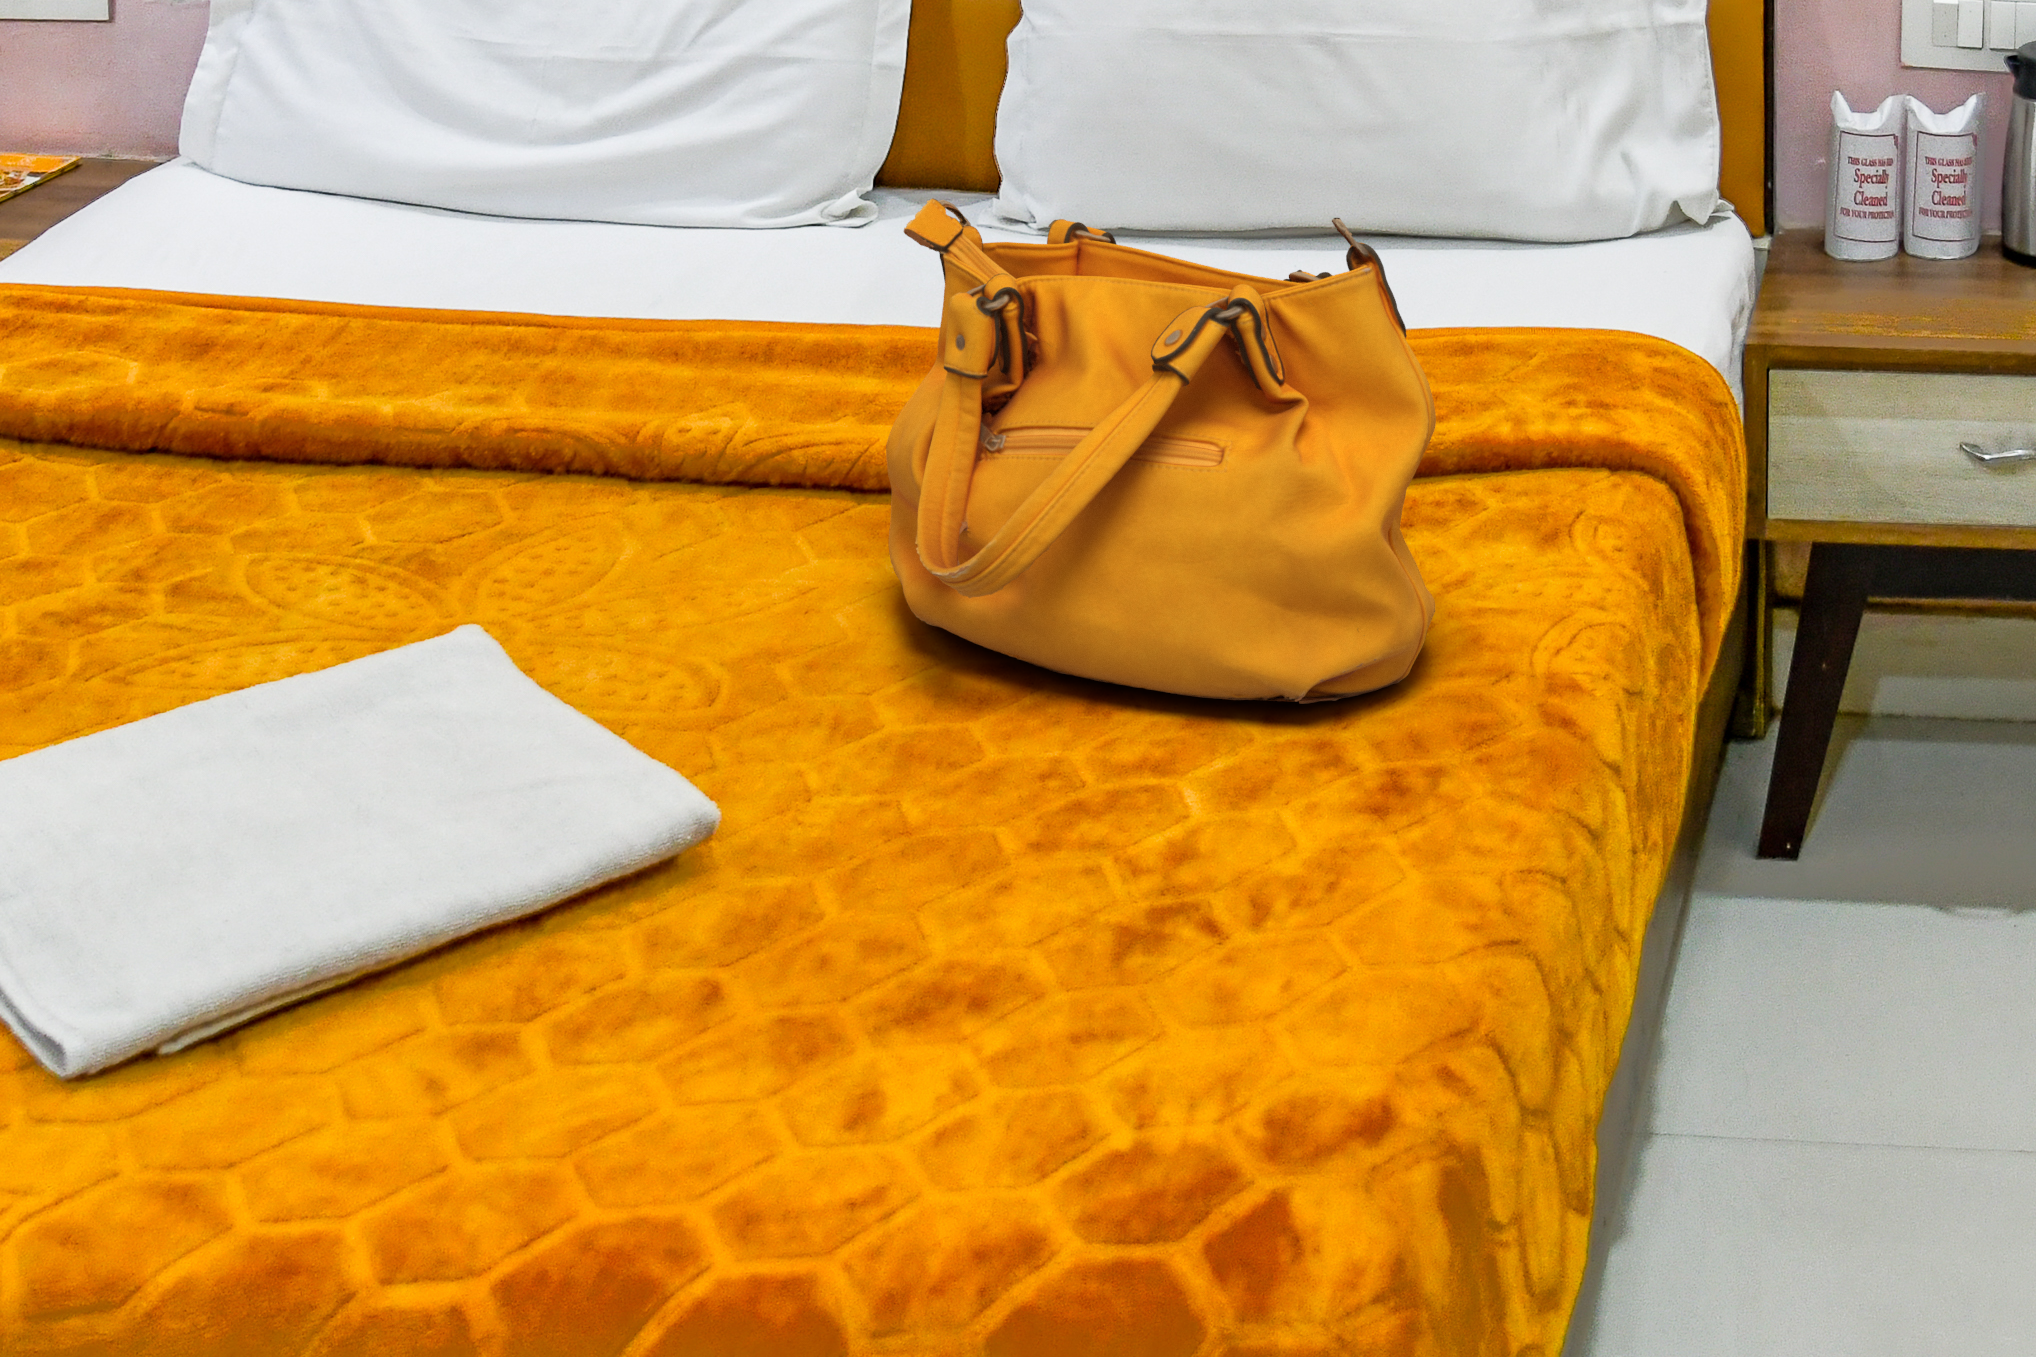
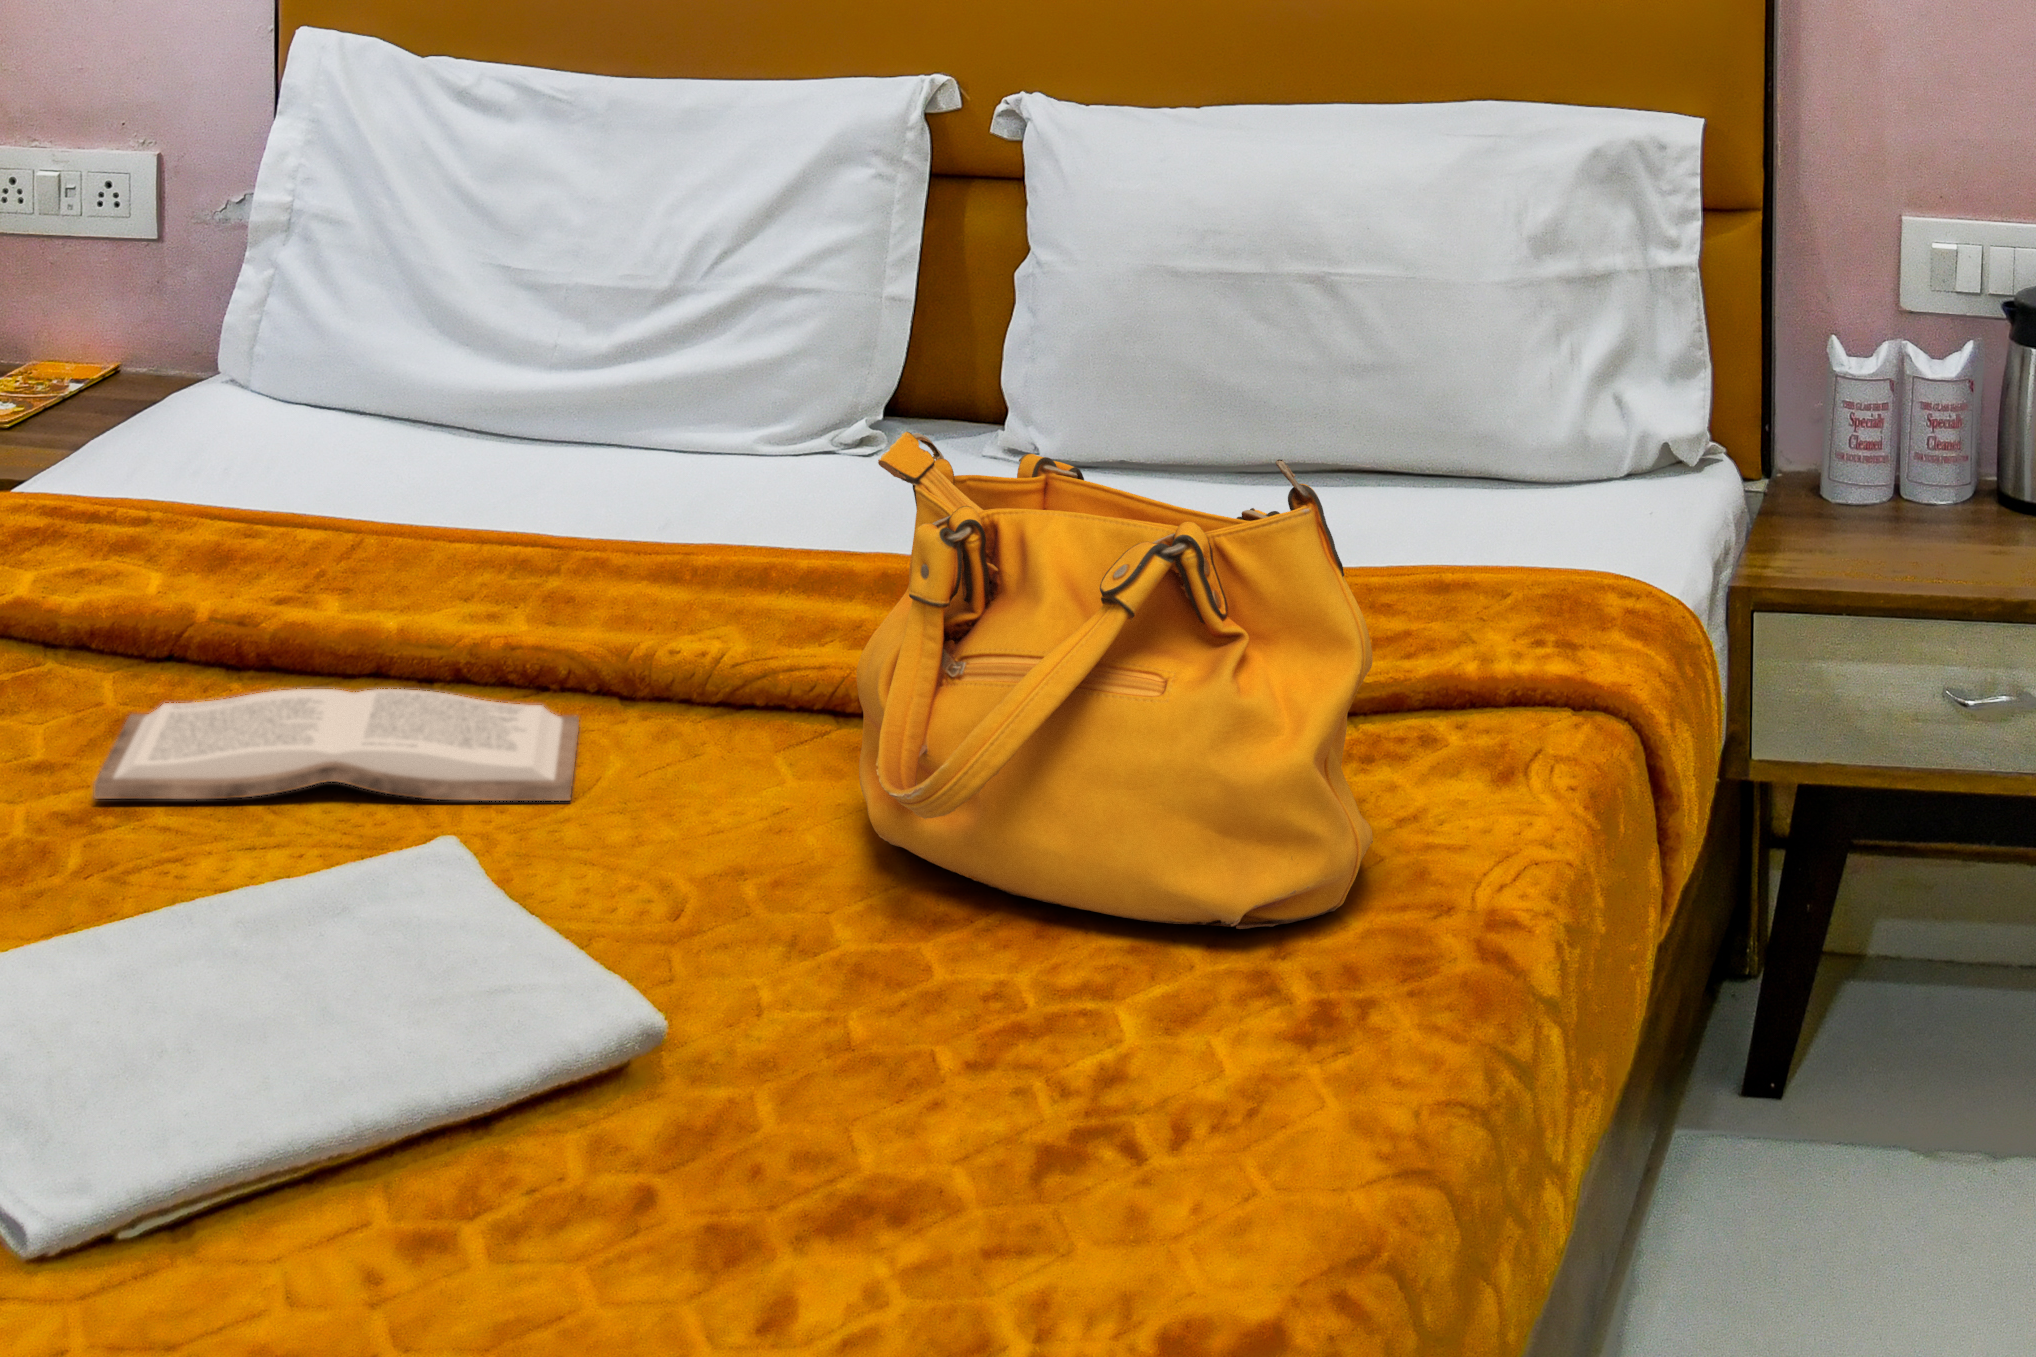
book: none [86,476,586,595] -> present [93,689,579,801]

